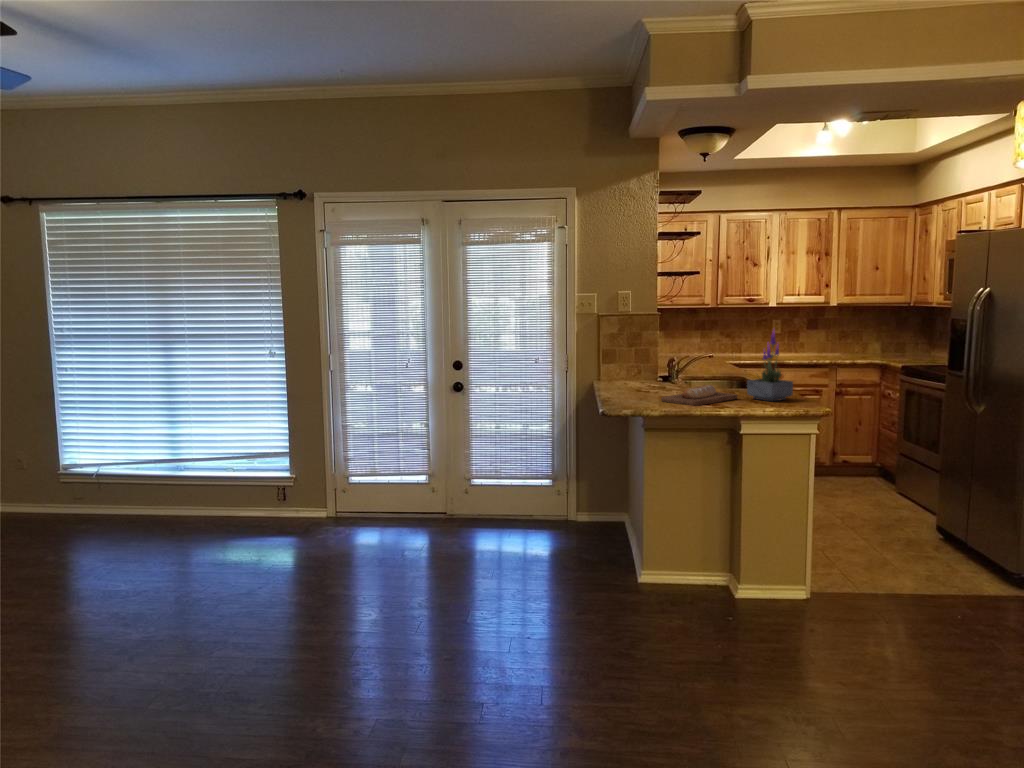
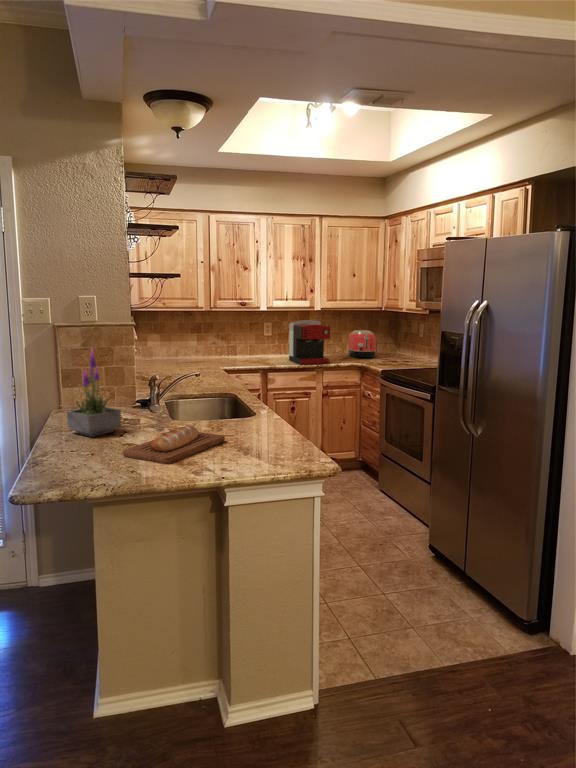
coffee maker: none [799,315,846,360] -> present [289,320,330,365]
toaster: none [868,327,902,357] -> present [348,330,376,358]
potted plant: present [747,330,793,401] -> present [67,350,121,437]

